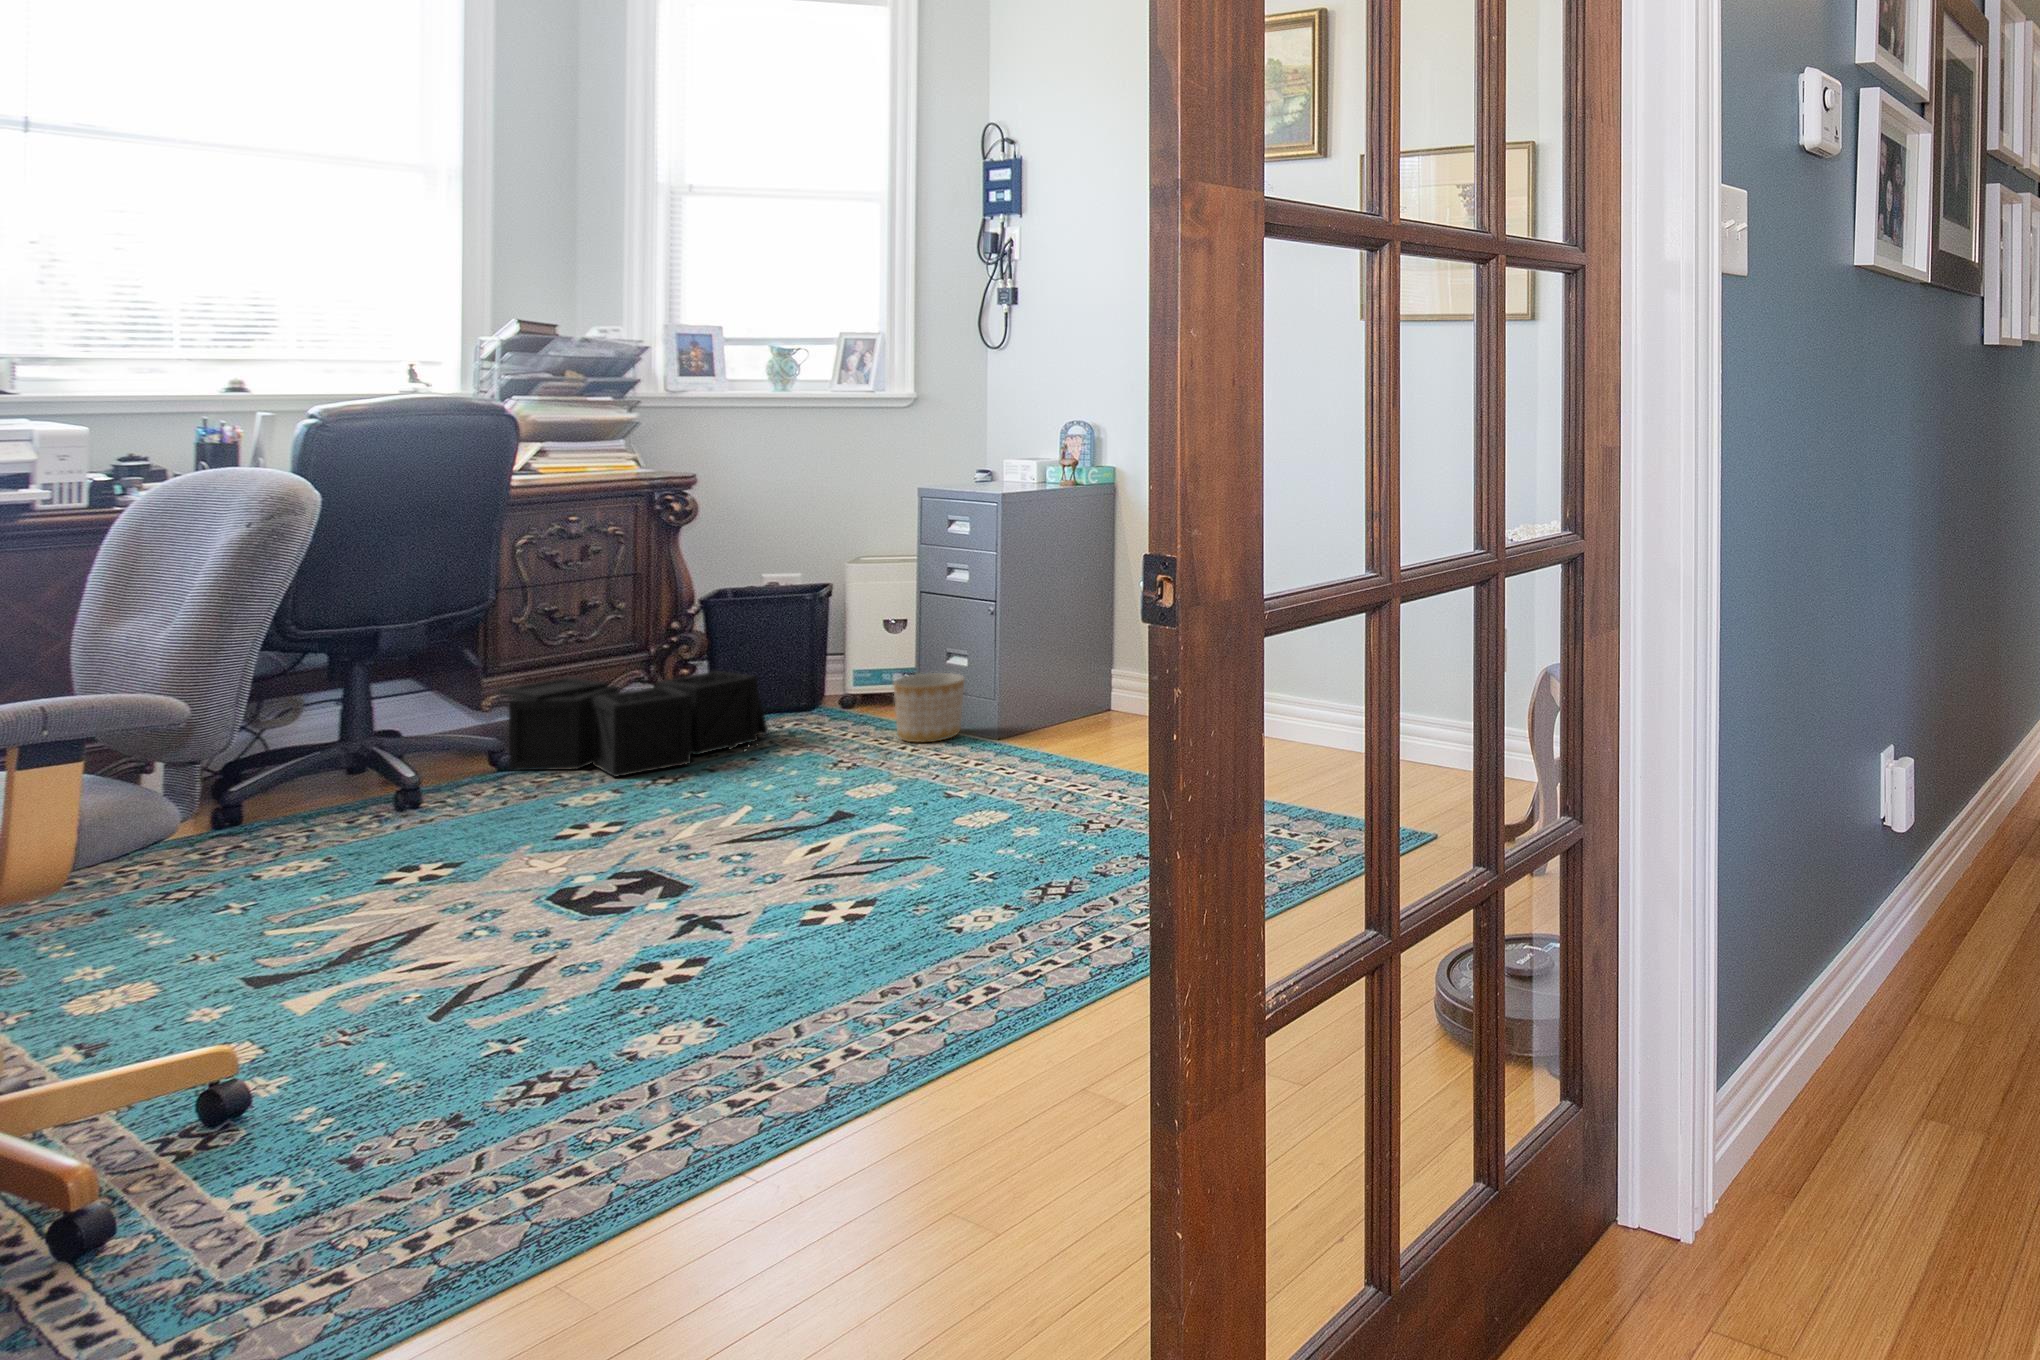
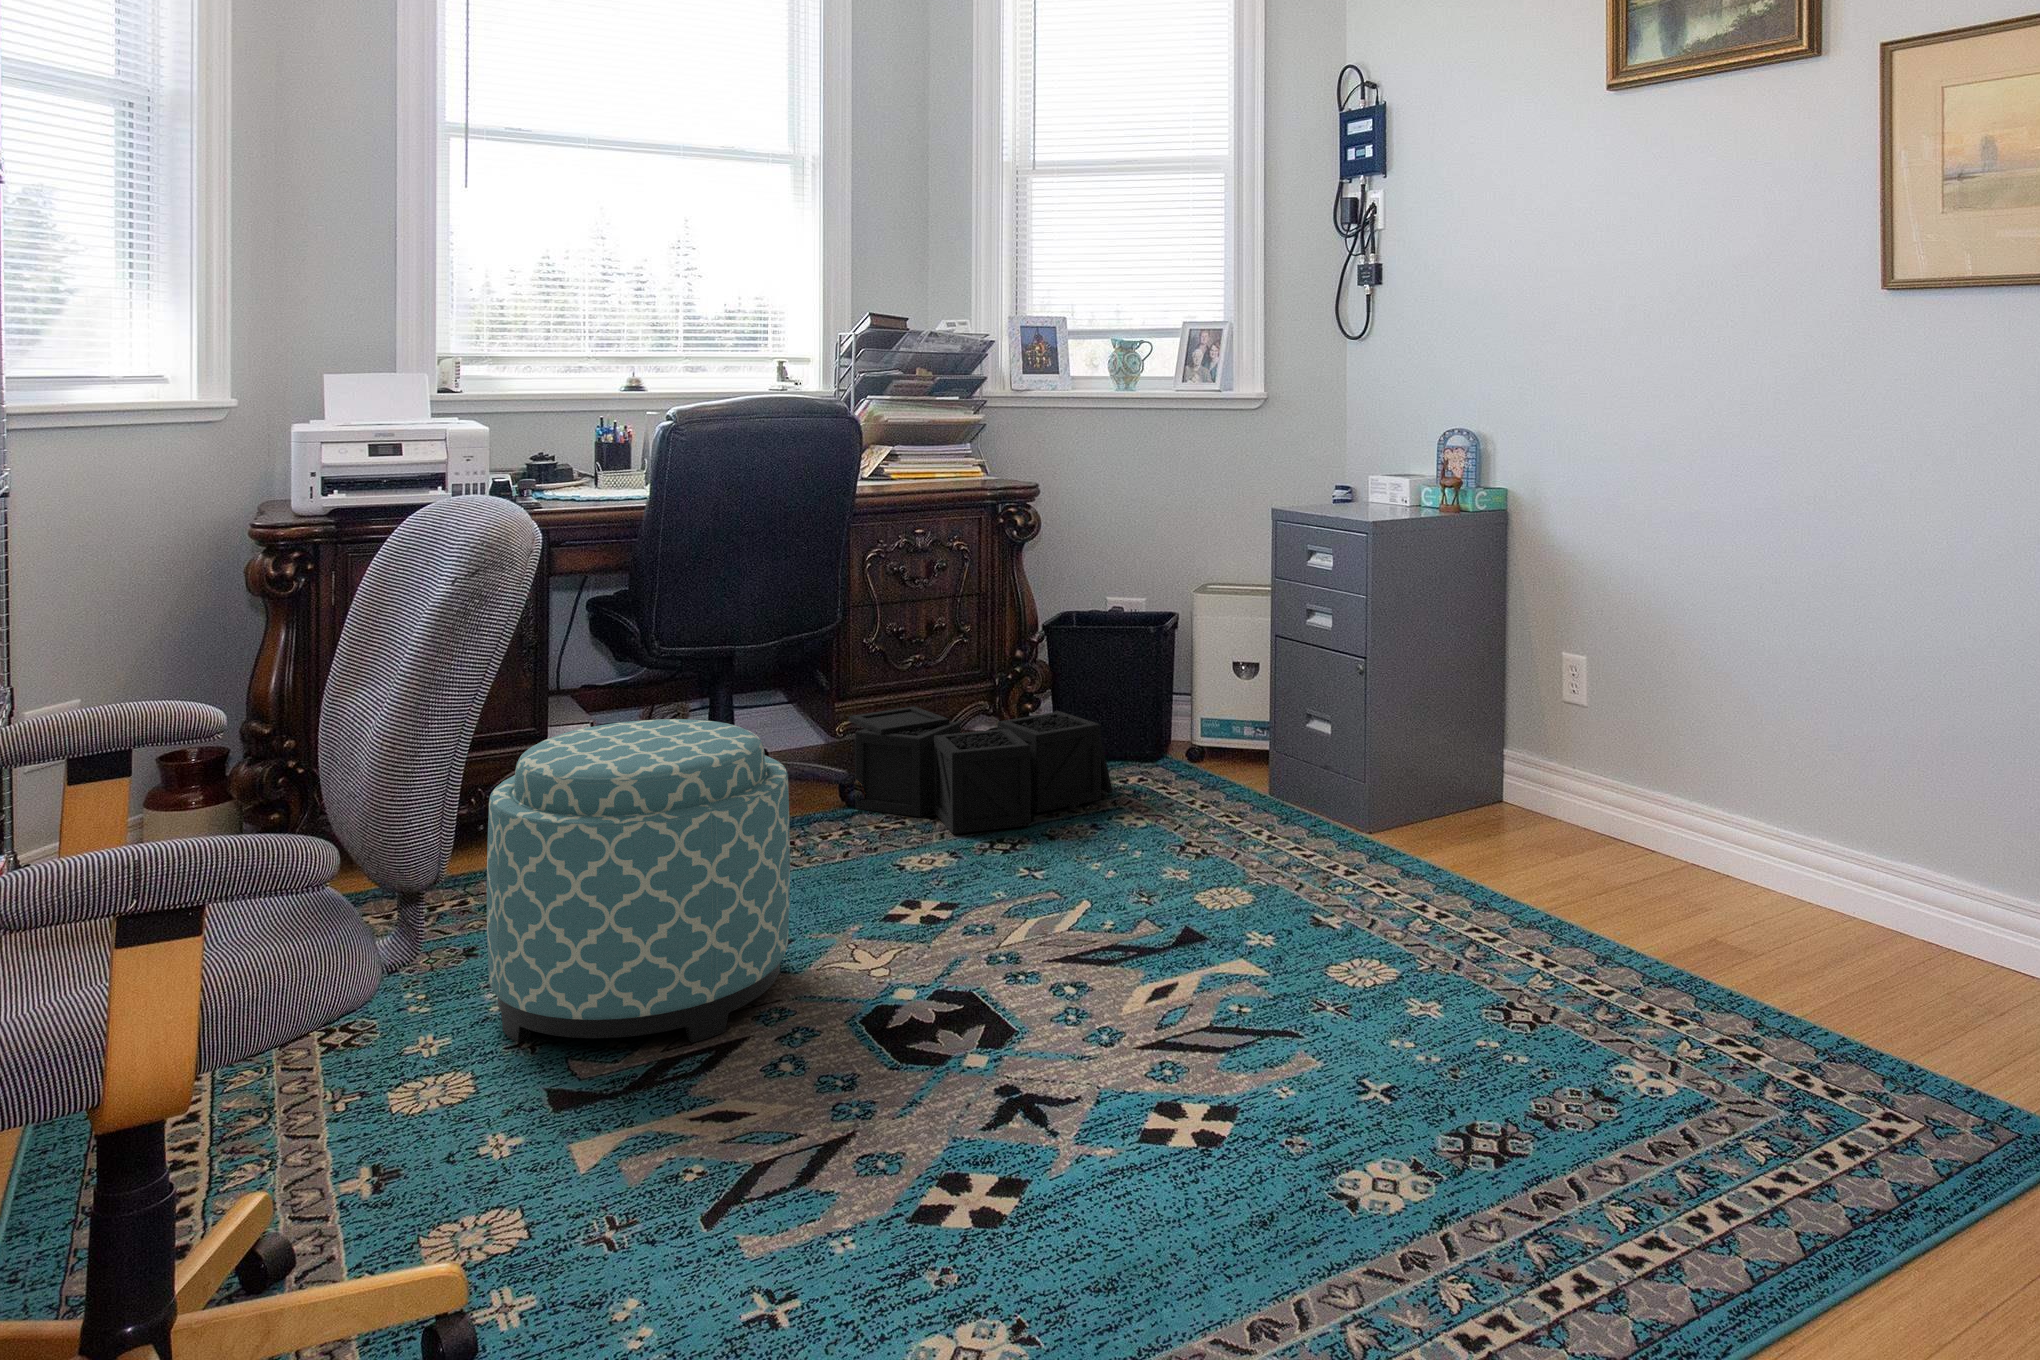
planter: present [894,673,964,742] -> none [1248,738,1329,826]
ottoman: none [151,674,470,957] -> present [487,719,790,1043]

